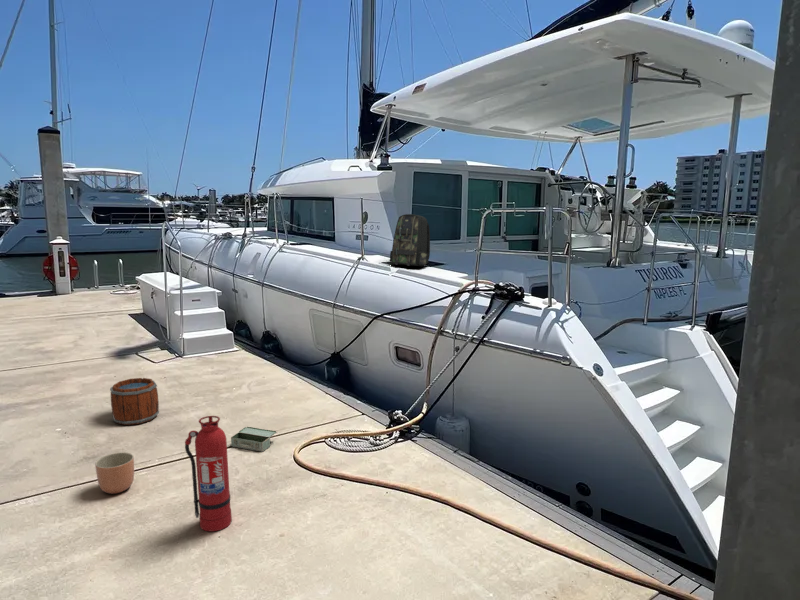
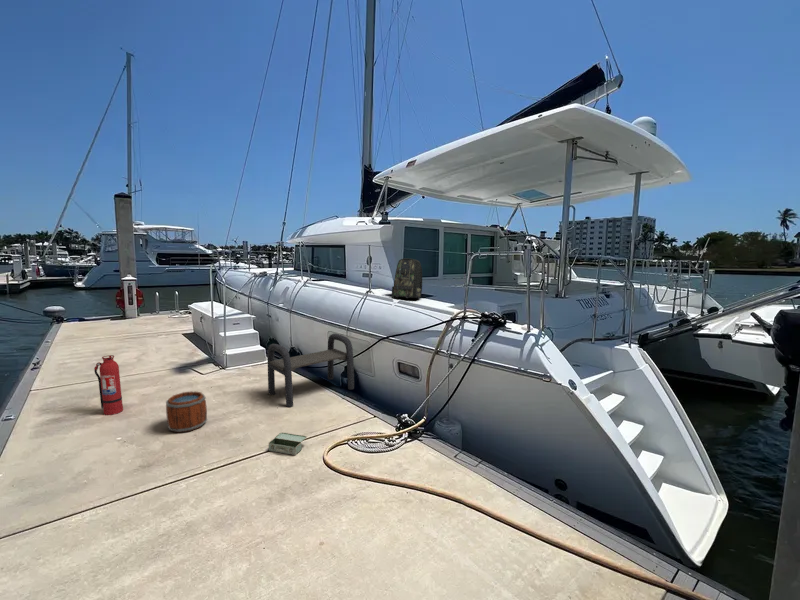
bench: none [232,312,342,401] -> present [268,334,354,407]
fire extinguisher: present [185,416,232,531] -> present [94,355,123,415]
planter: present [95,452,134,494] -> none [150,464,185,503]

